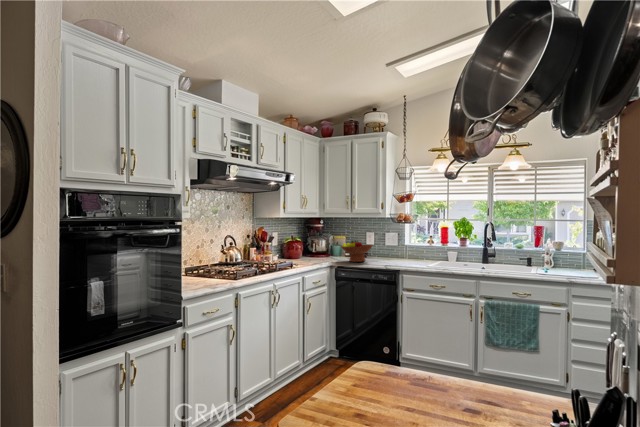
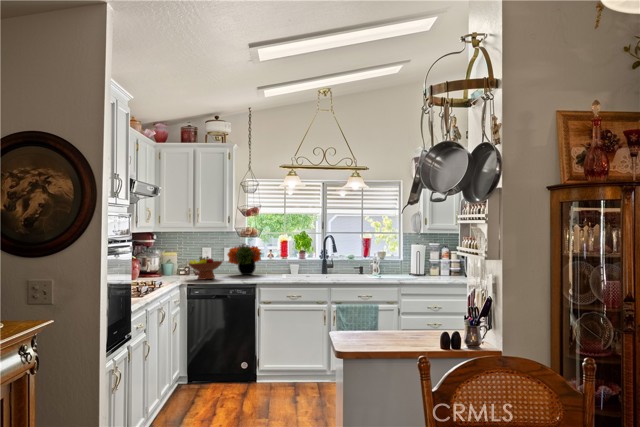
flower arrangement: none [384,229,419,259] -> present [227,244,261,275]

